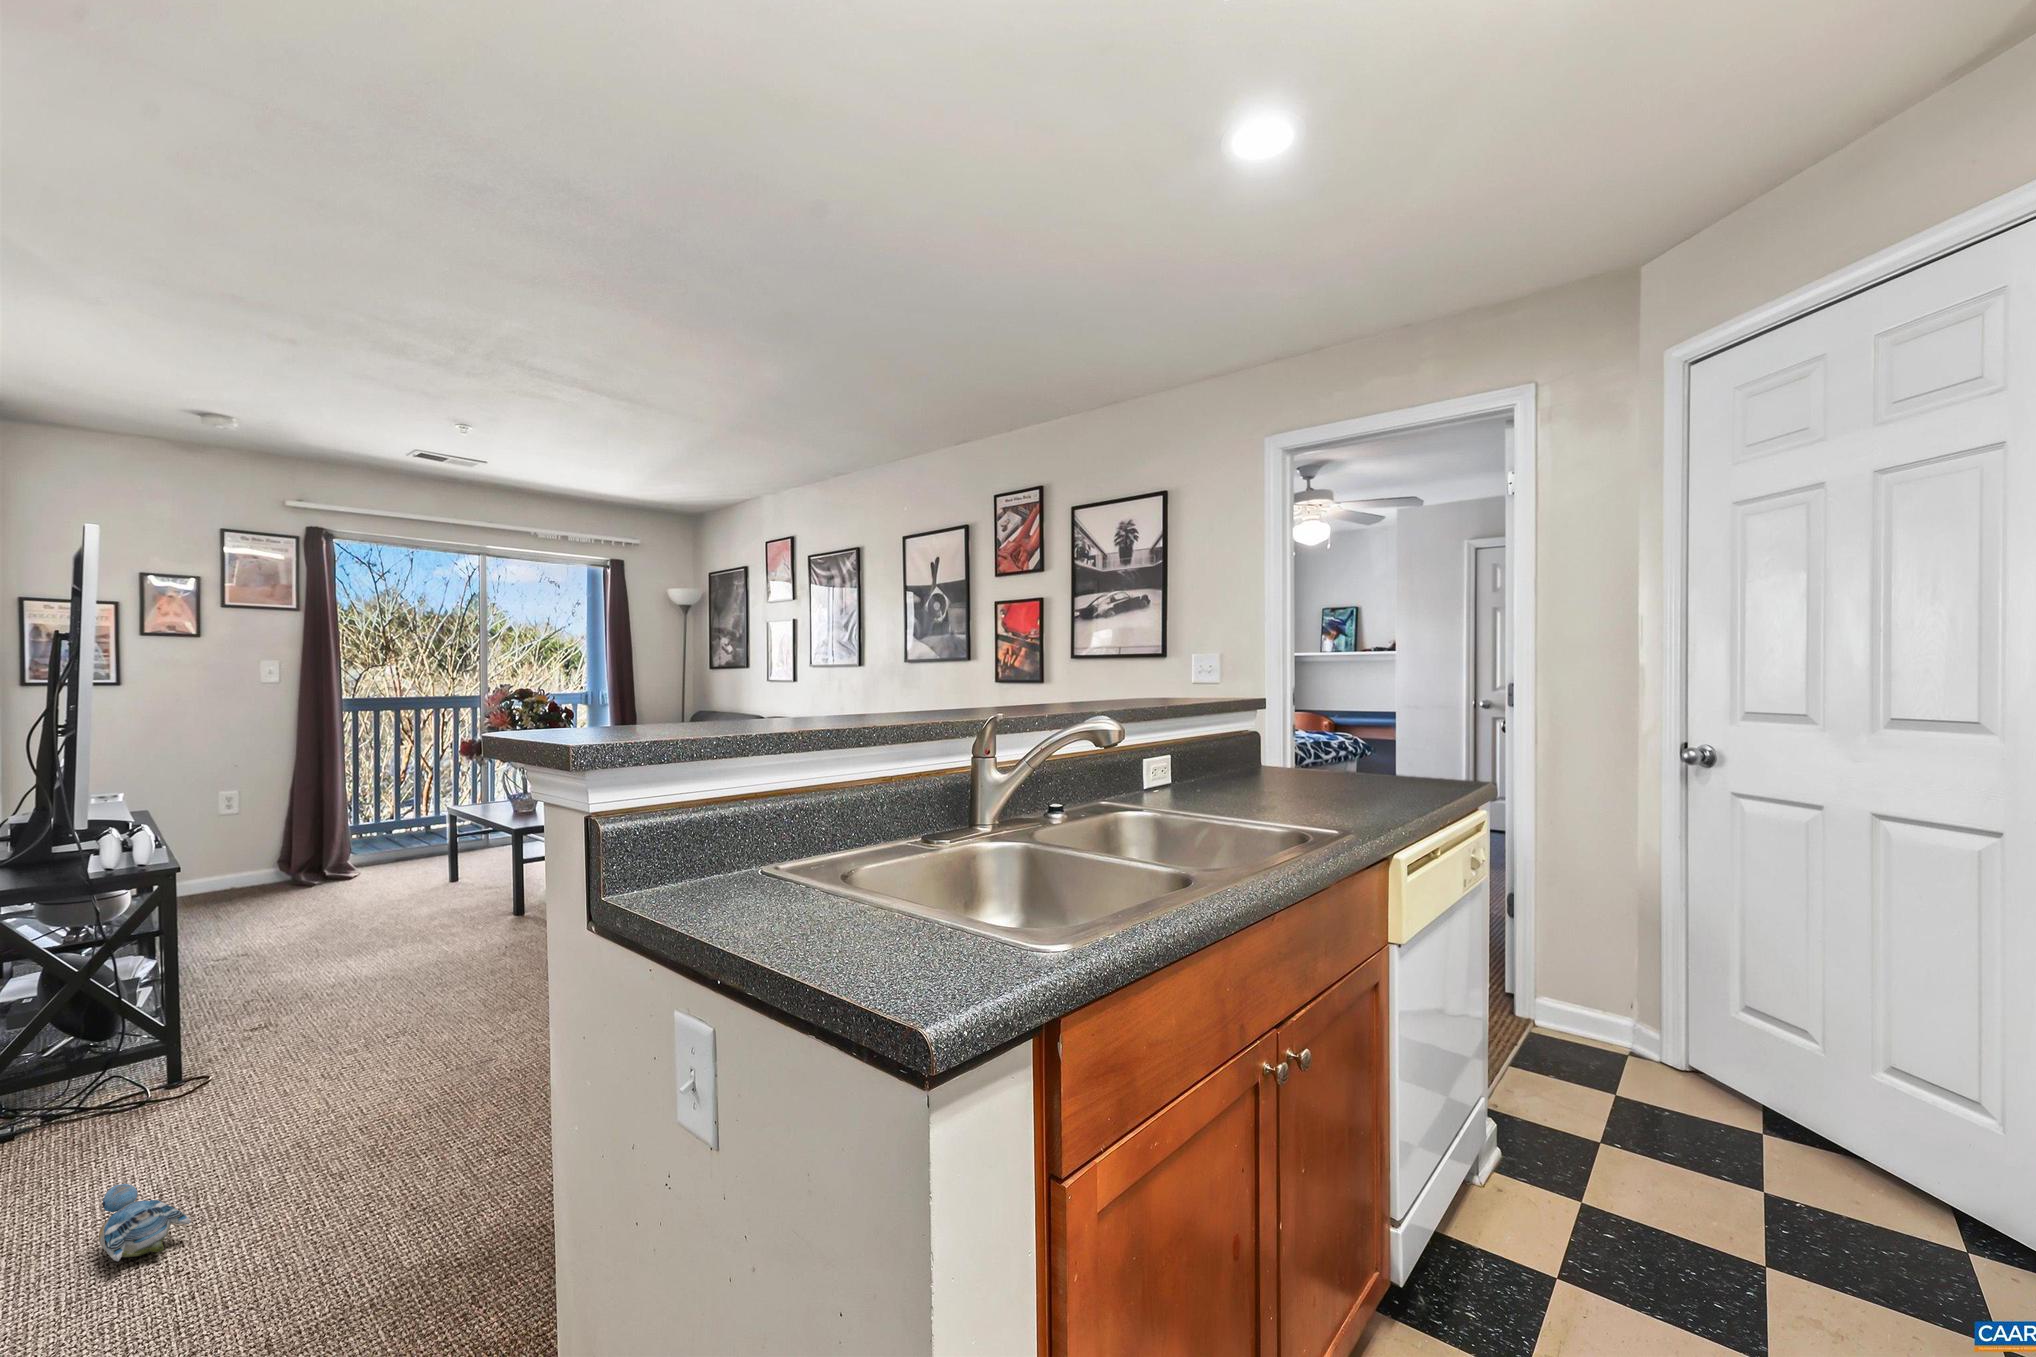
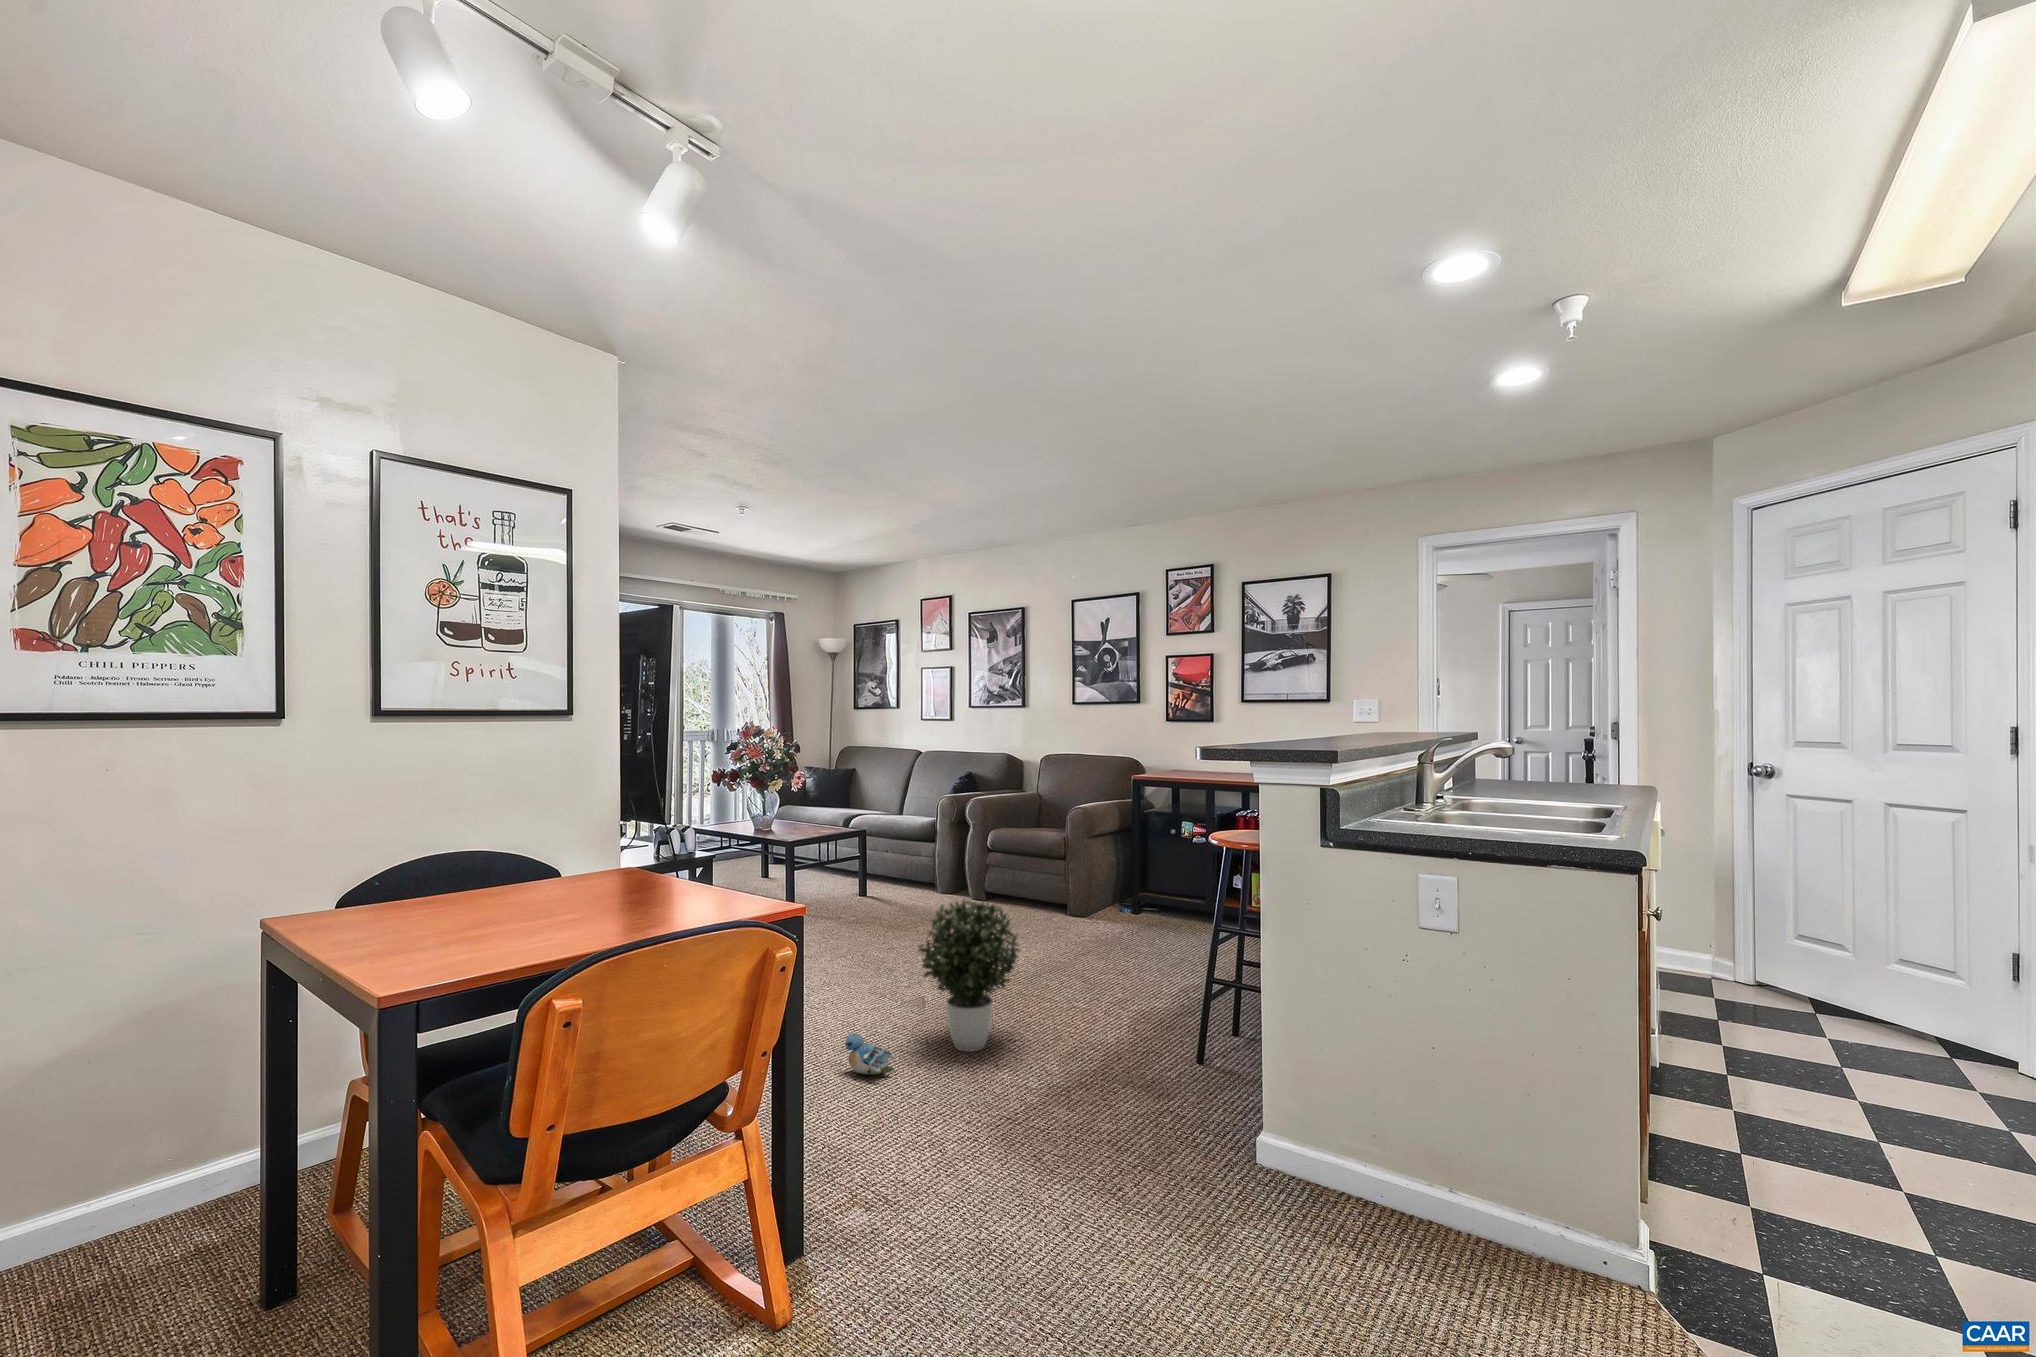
potted plant: none [274,957,479,1198] -> present [918,901,1020,1052]

